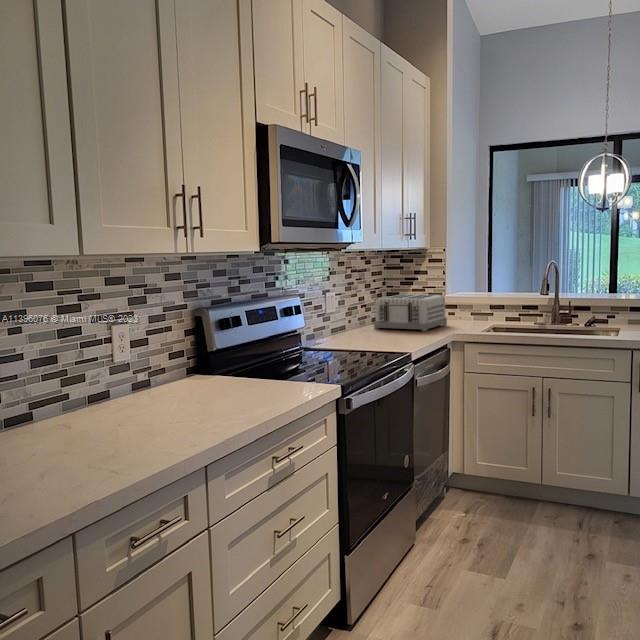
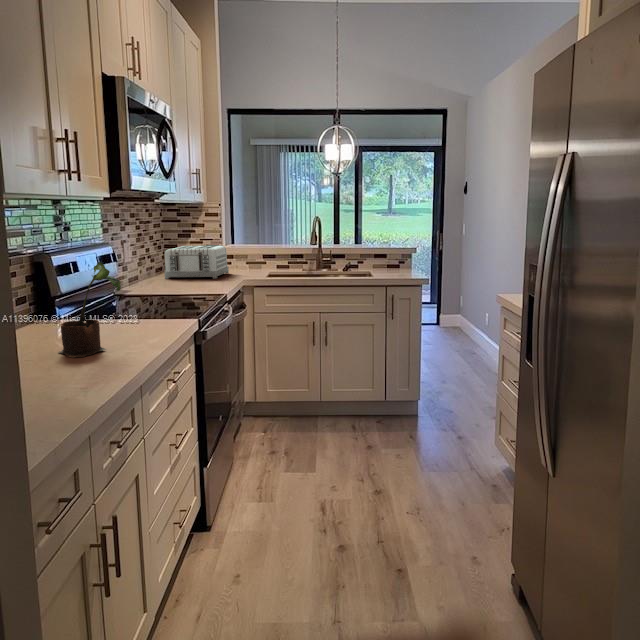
potted plant: none [162,326,231,426] -> present [58,262,121,358]

